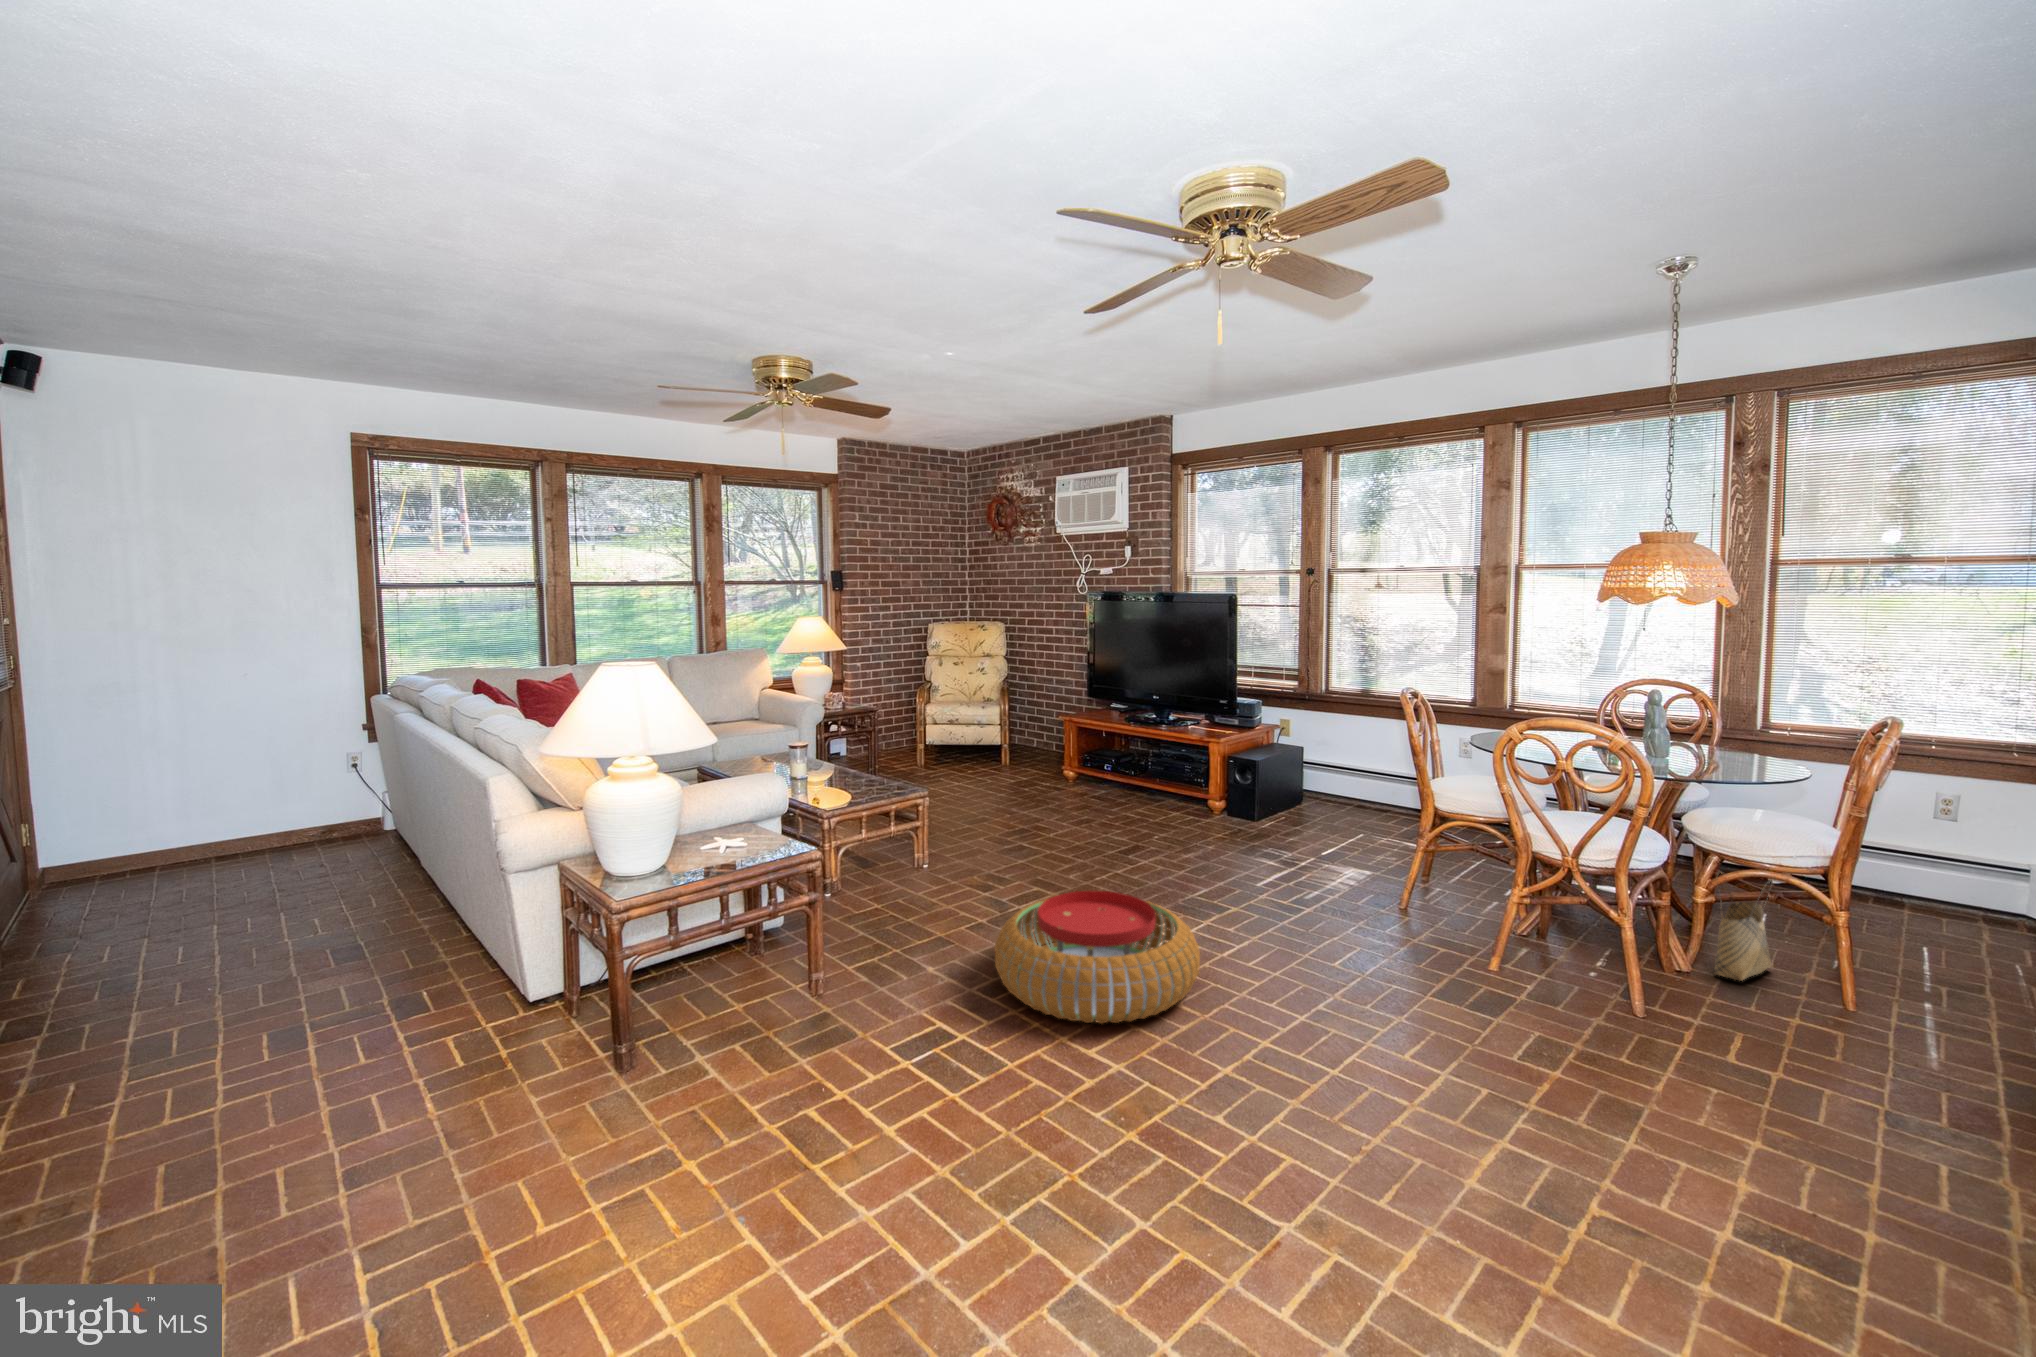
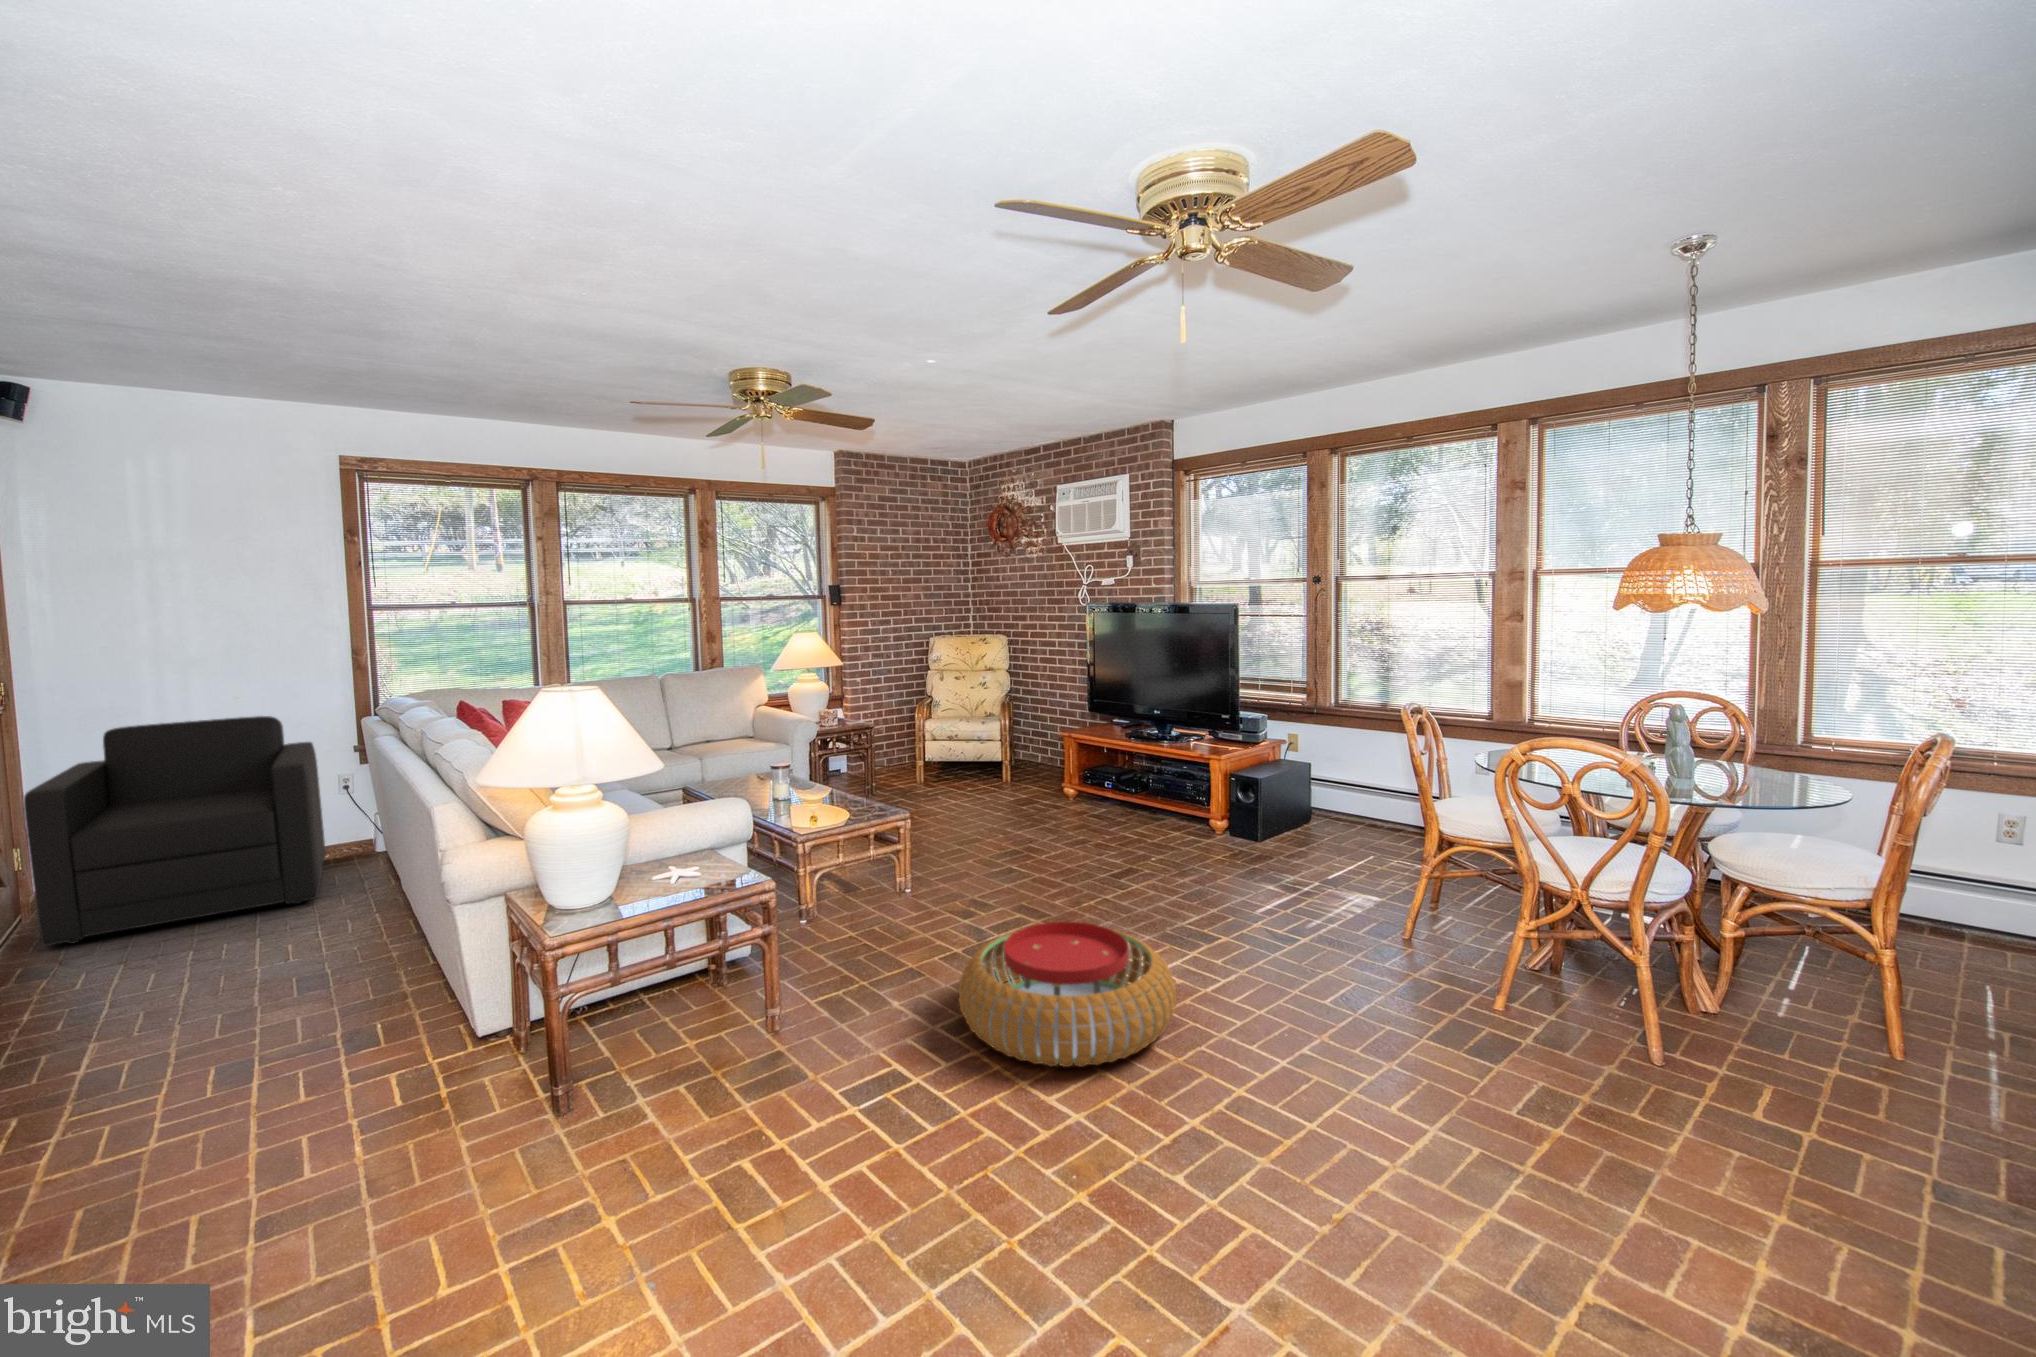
armchair: none [41,693,337,920] -> present [24,716,325,946]
woven basket: present [1714,872,1771,981] -> none [1745,903,1811,1026]

